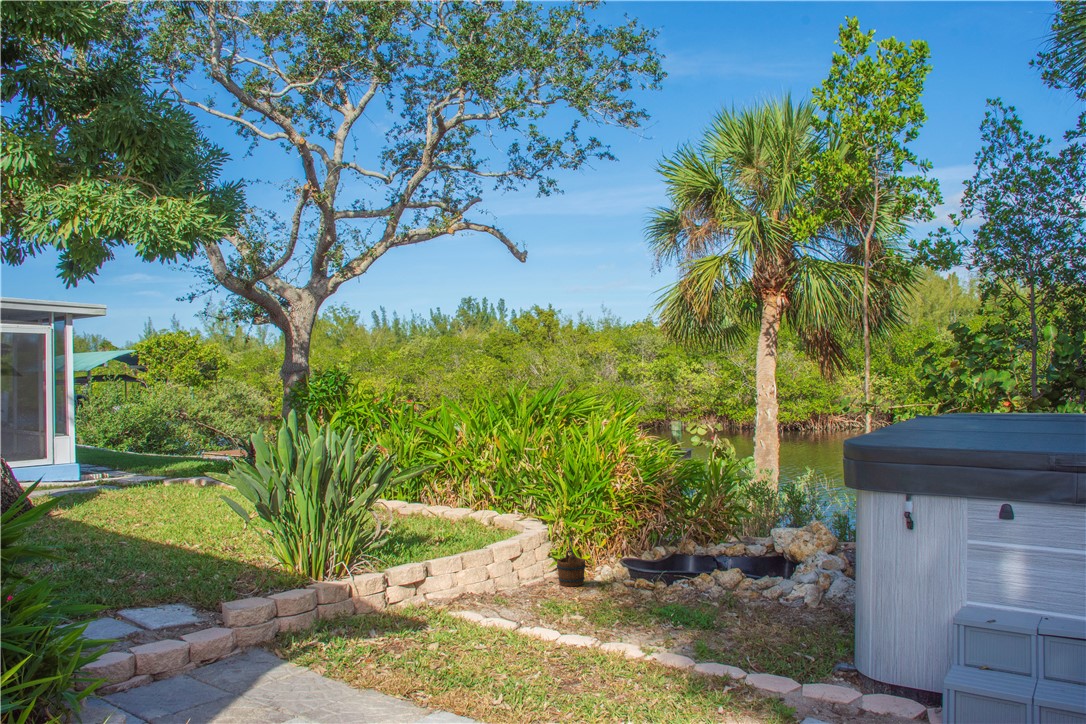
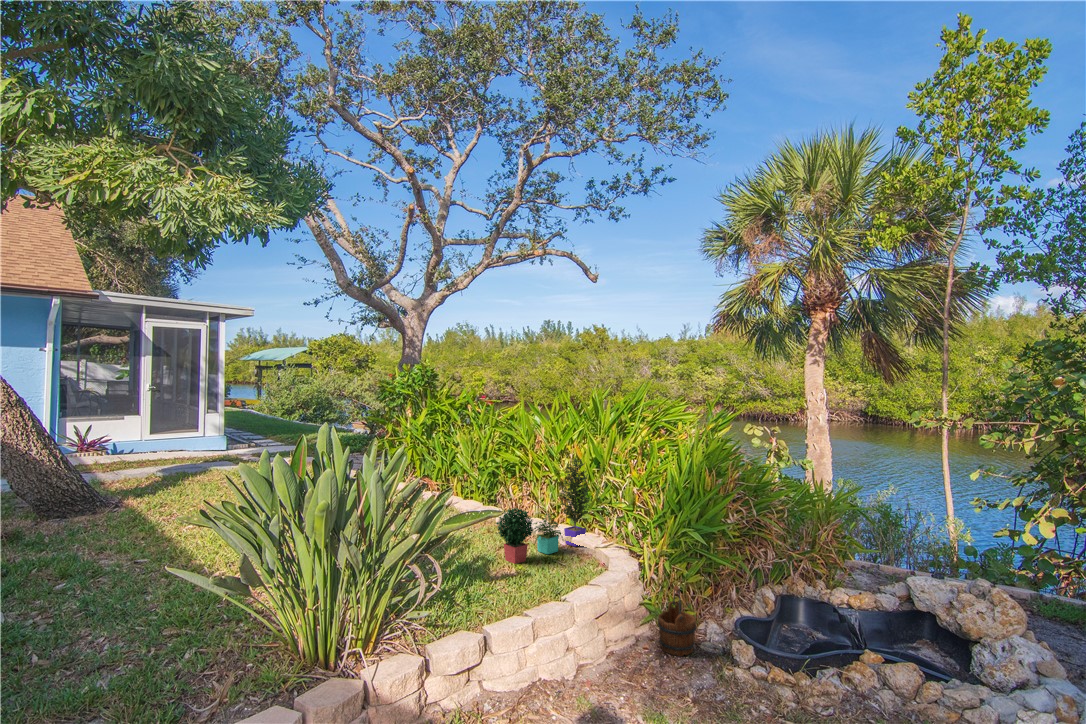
potted plant: none [428,447,509,532] -> present [496,456,592,564]

